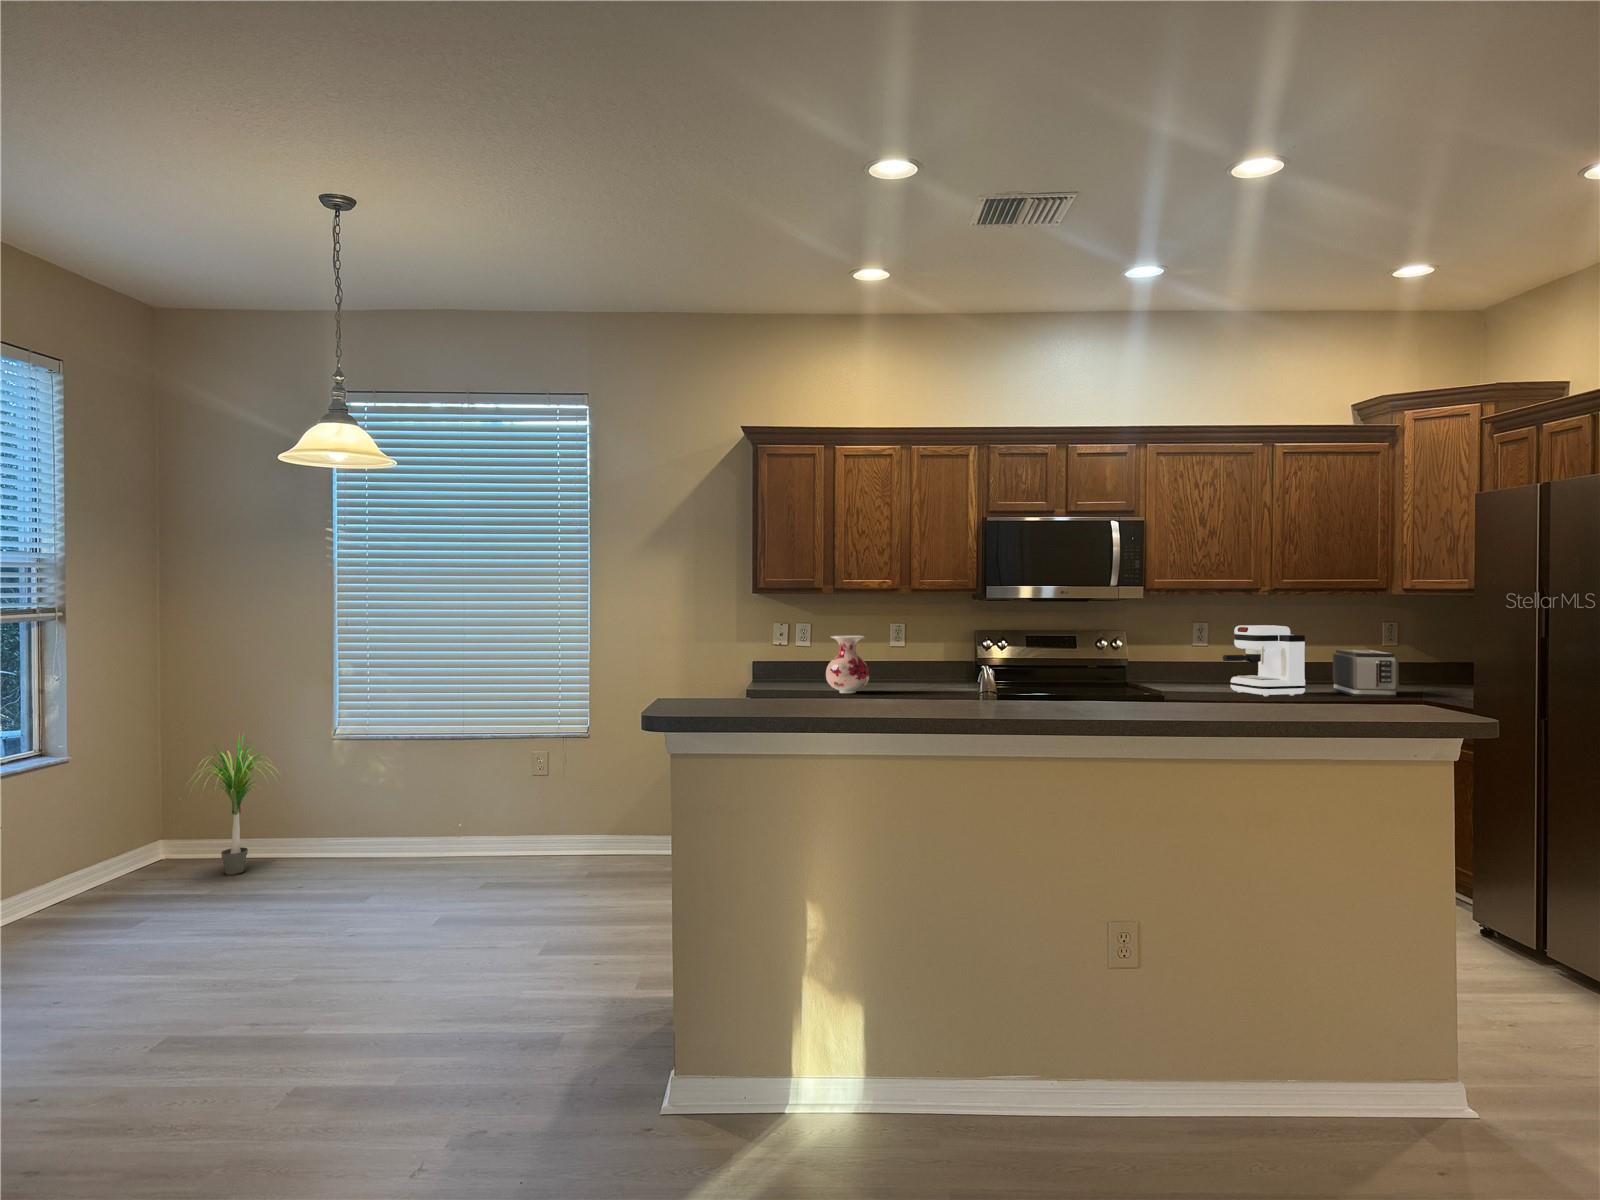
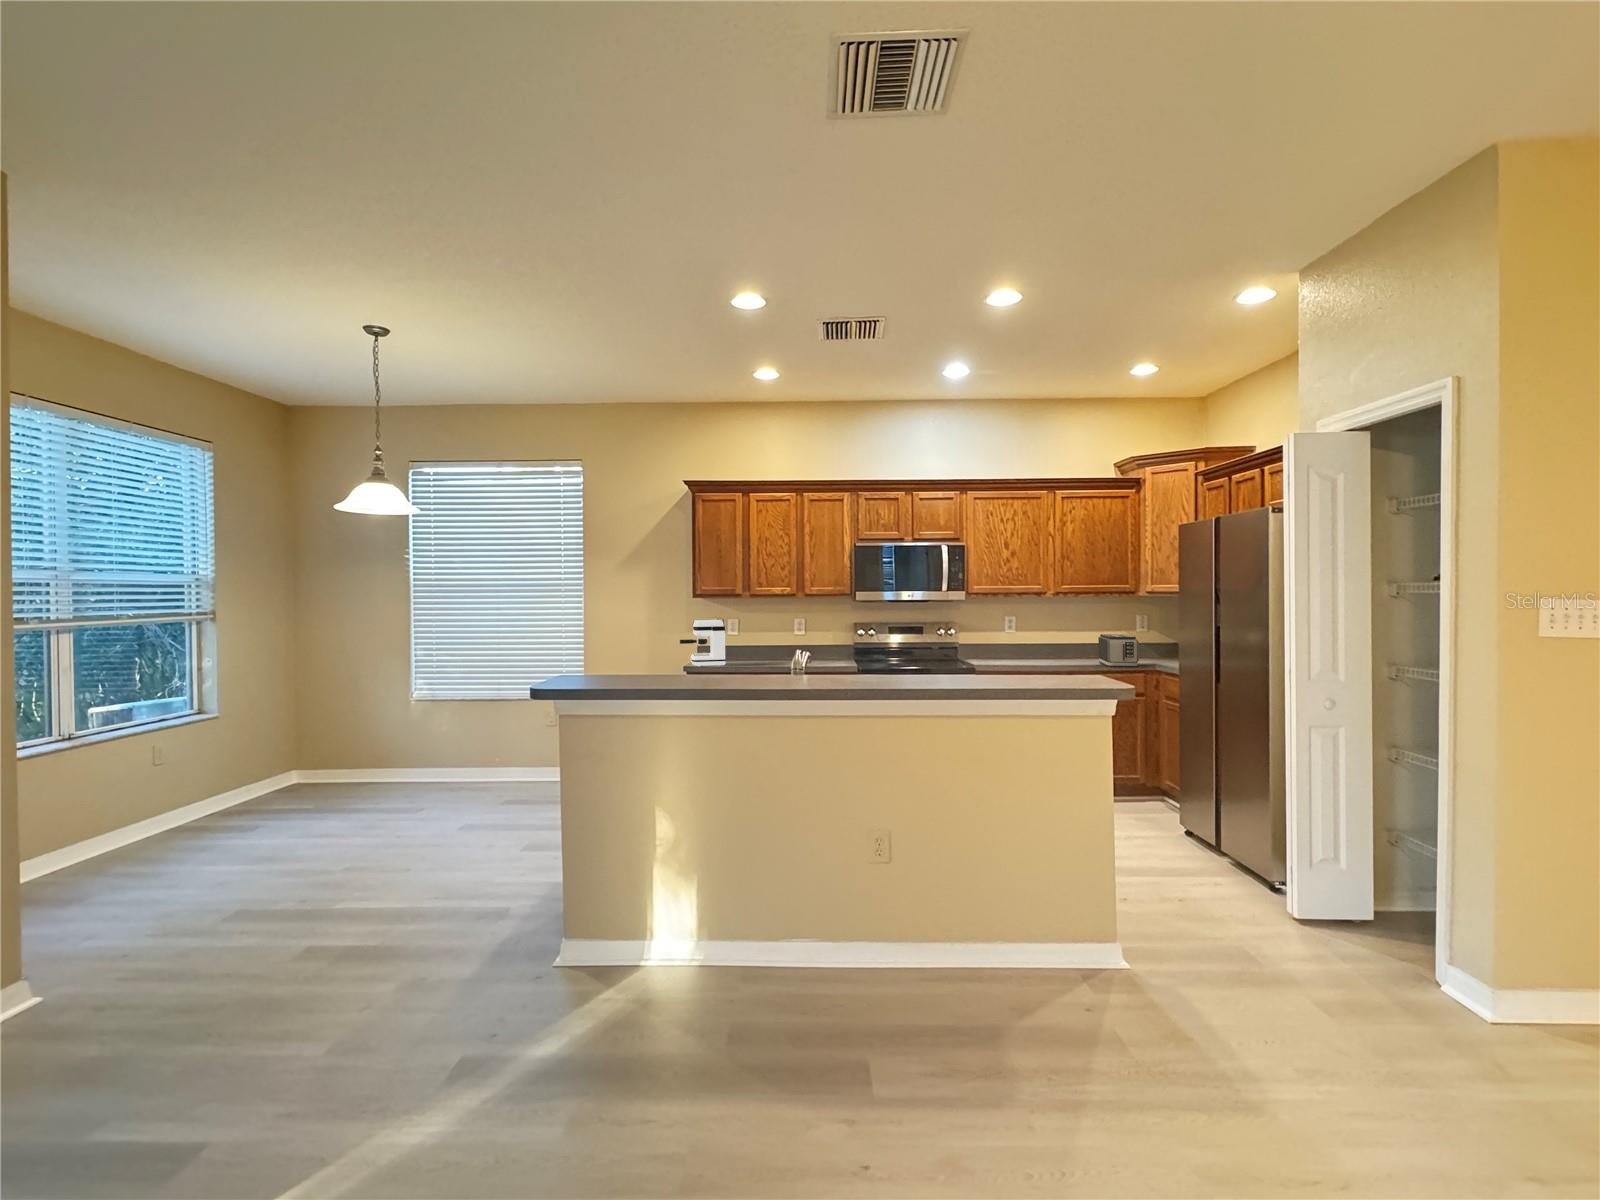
coffee maker: present [1223,625,1305,696] -> present [680,620,725,667]
vase: present [826,635,869,693] -> none [744,627,774,667]
potted plant: present [198,736,278,875] -> none [301,694,377,794]

